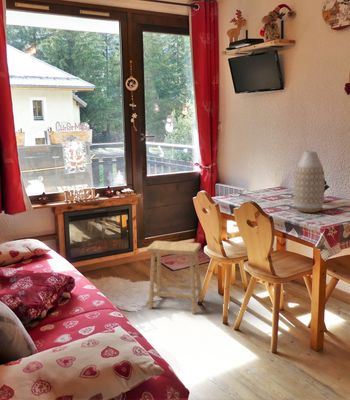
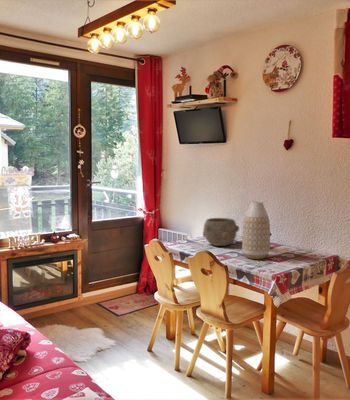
bowl: none [255,170,294,200] -> present [203,218,239,246]
footstool: present [147,241,203,314] -> none [97,288,152,363]

